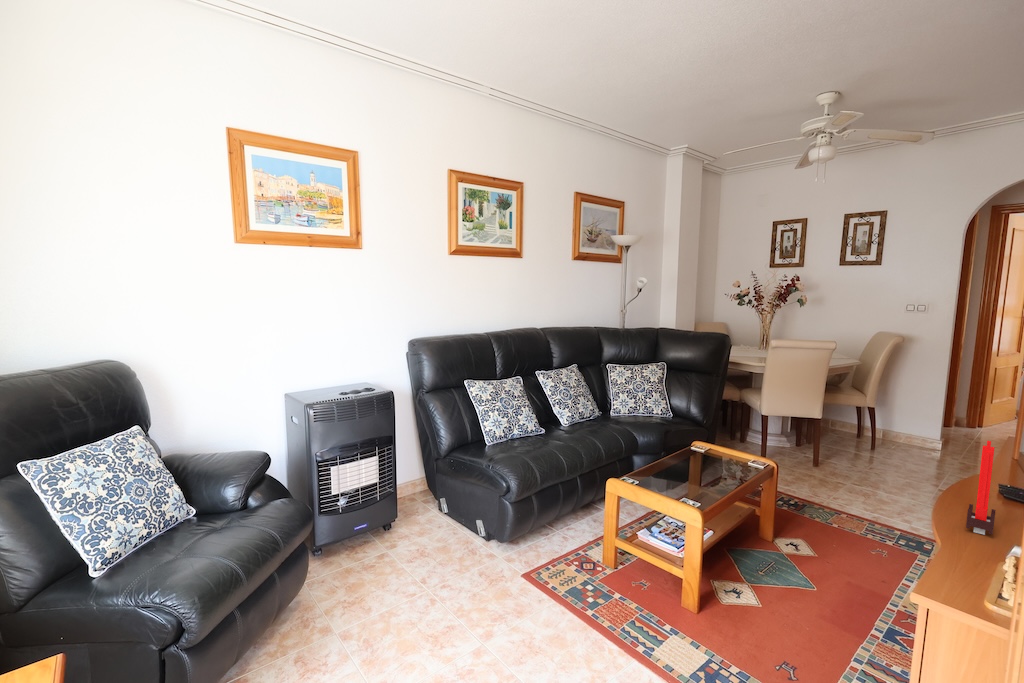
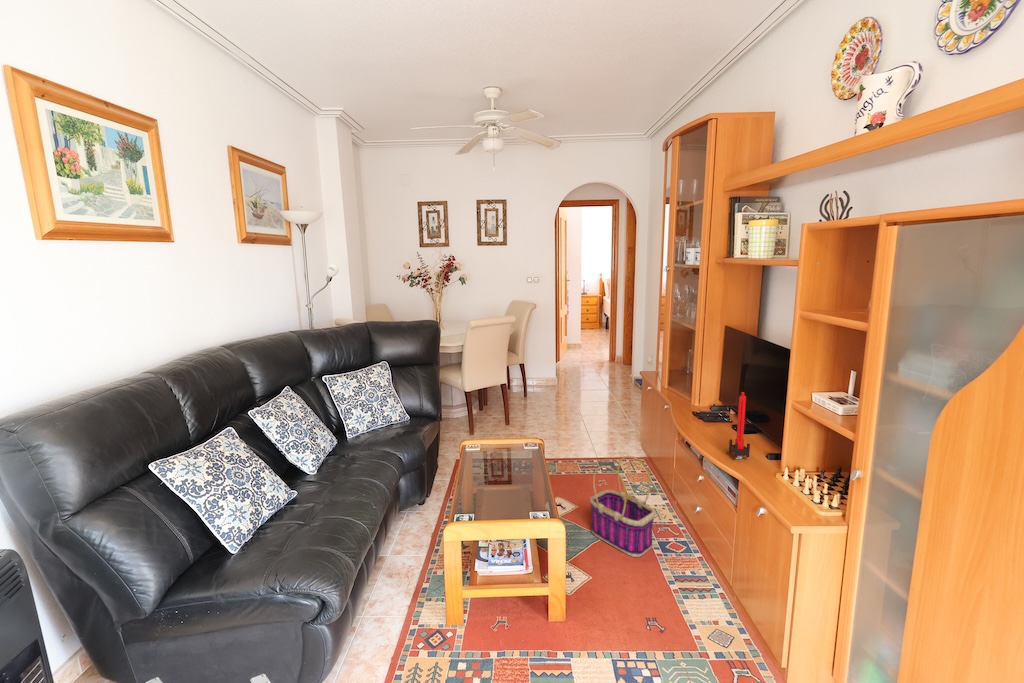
basket: none [805,499,882,621] -> present [590,456,655,557]

